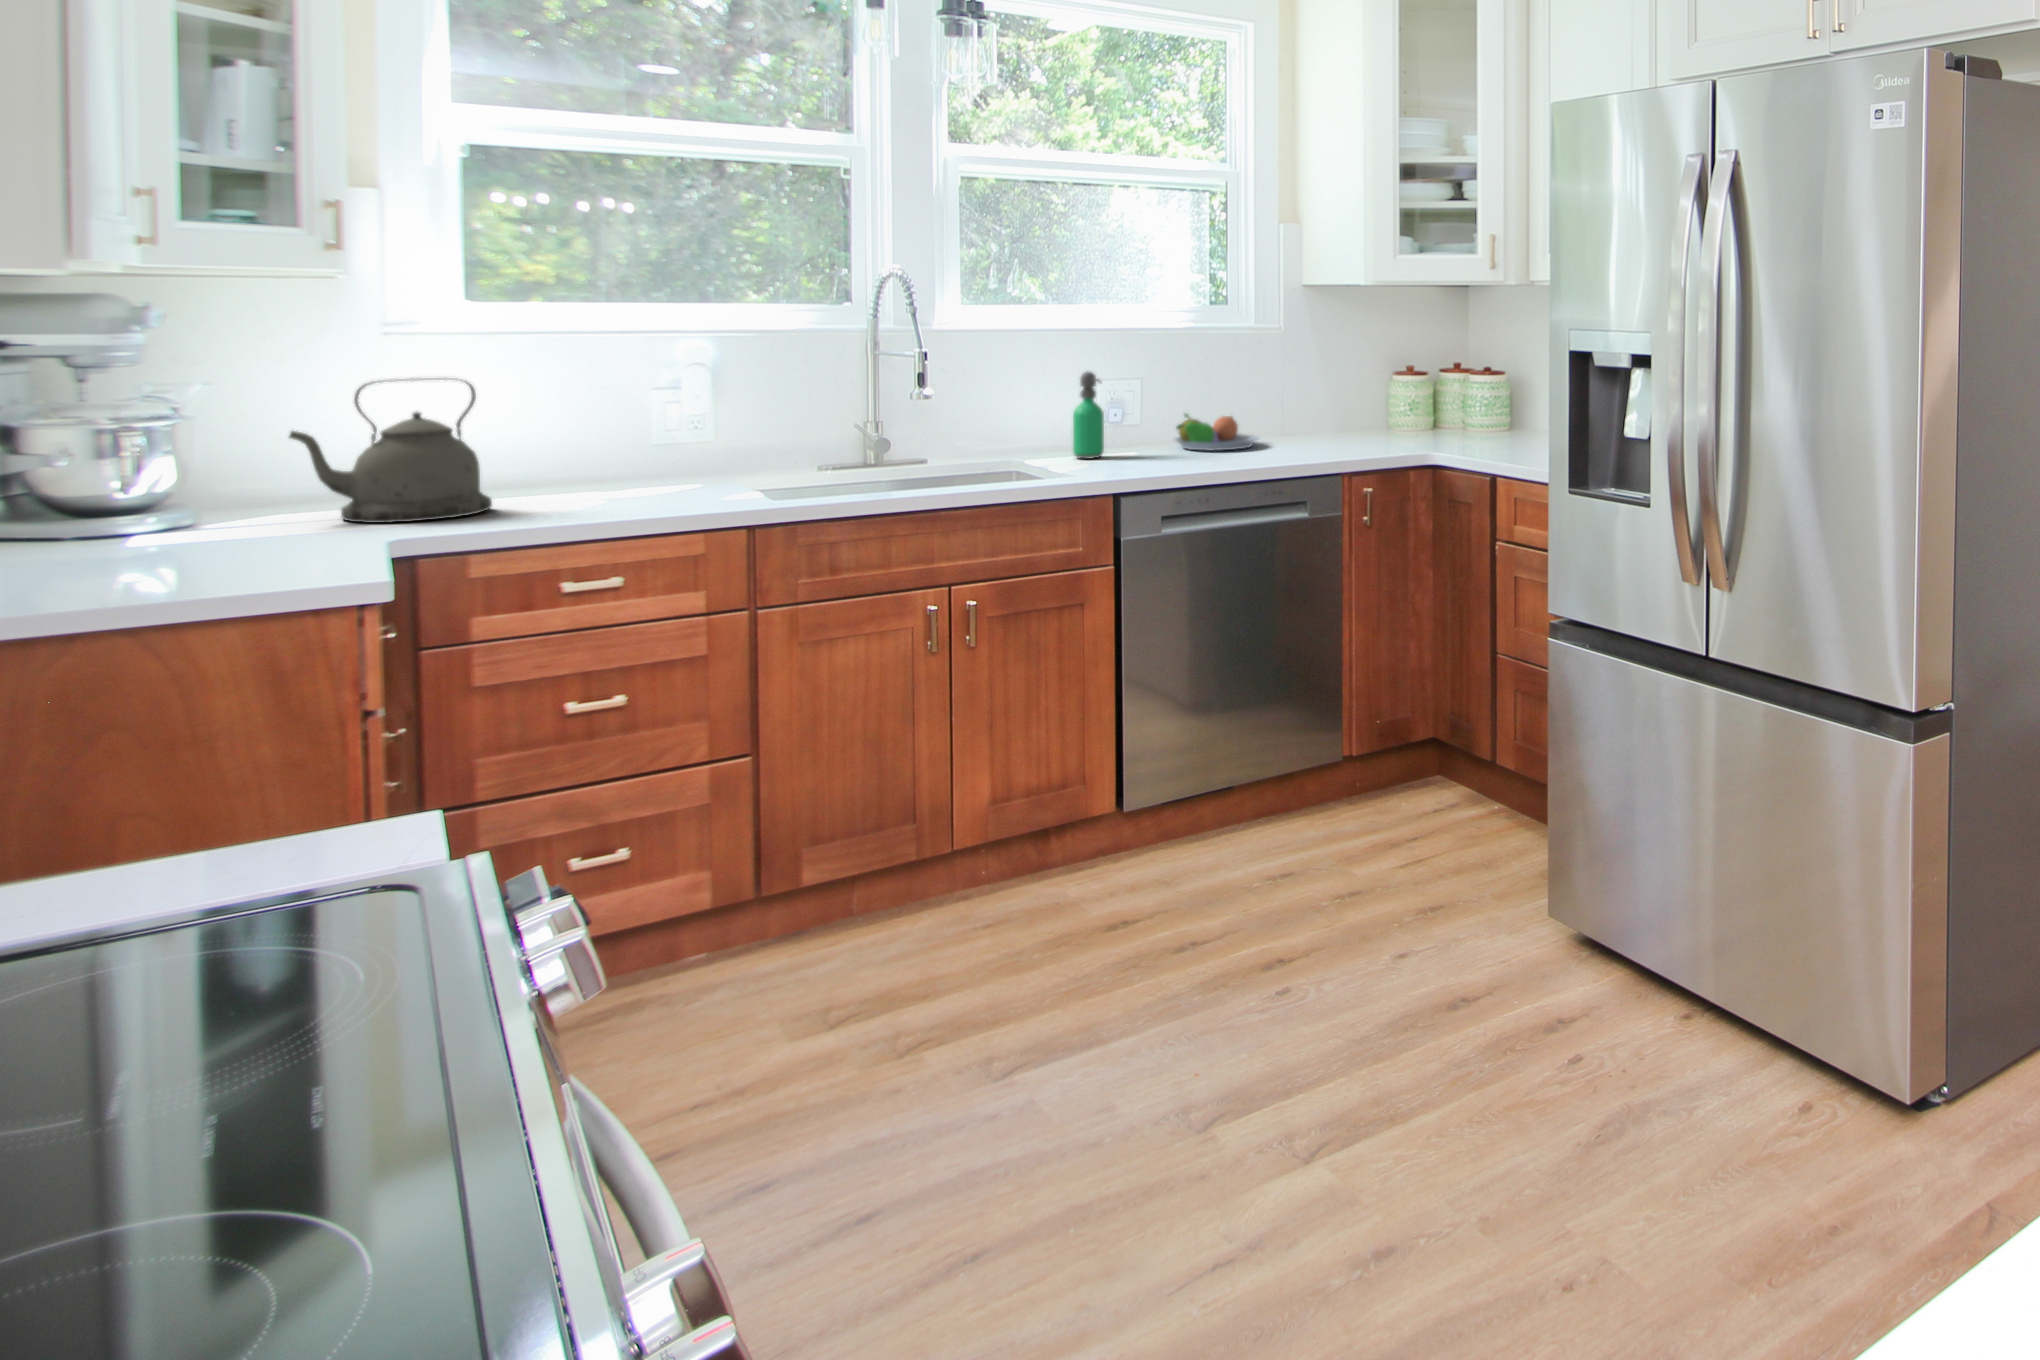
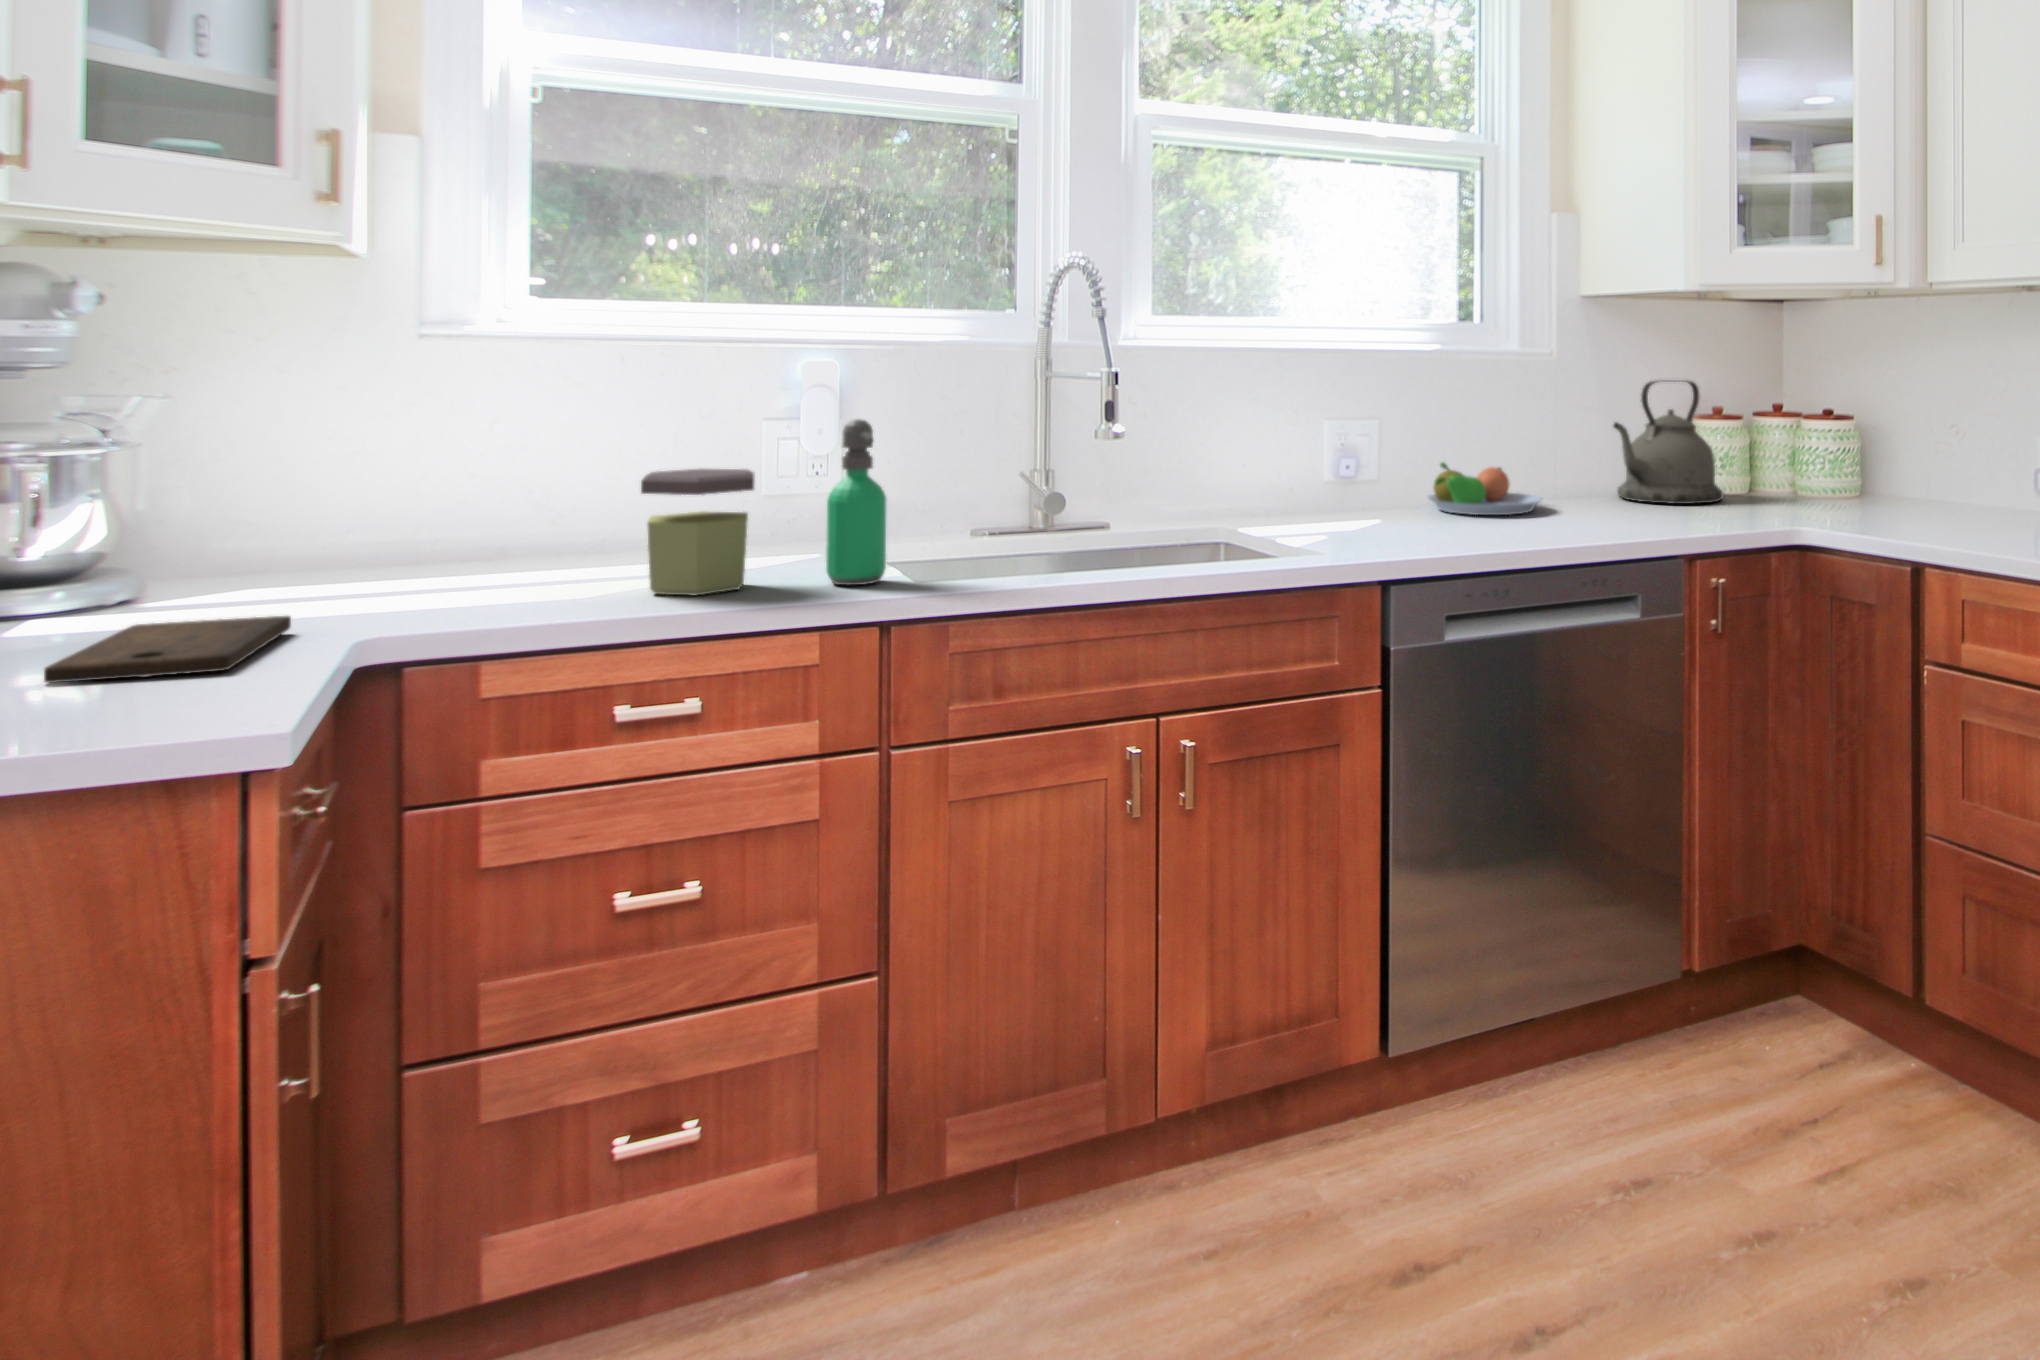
soap dispenser: present [1073,371,1104,459] -> present [826,419,886,585]
kettle: present [289,378,492,523] -> present [1614,381,1723,504]
jar: none [571,427,654,512] -> present [641,469,755,596]
cutting board: none [208,526,339,562] -> present [44,616,291,683]

